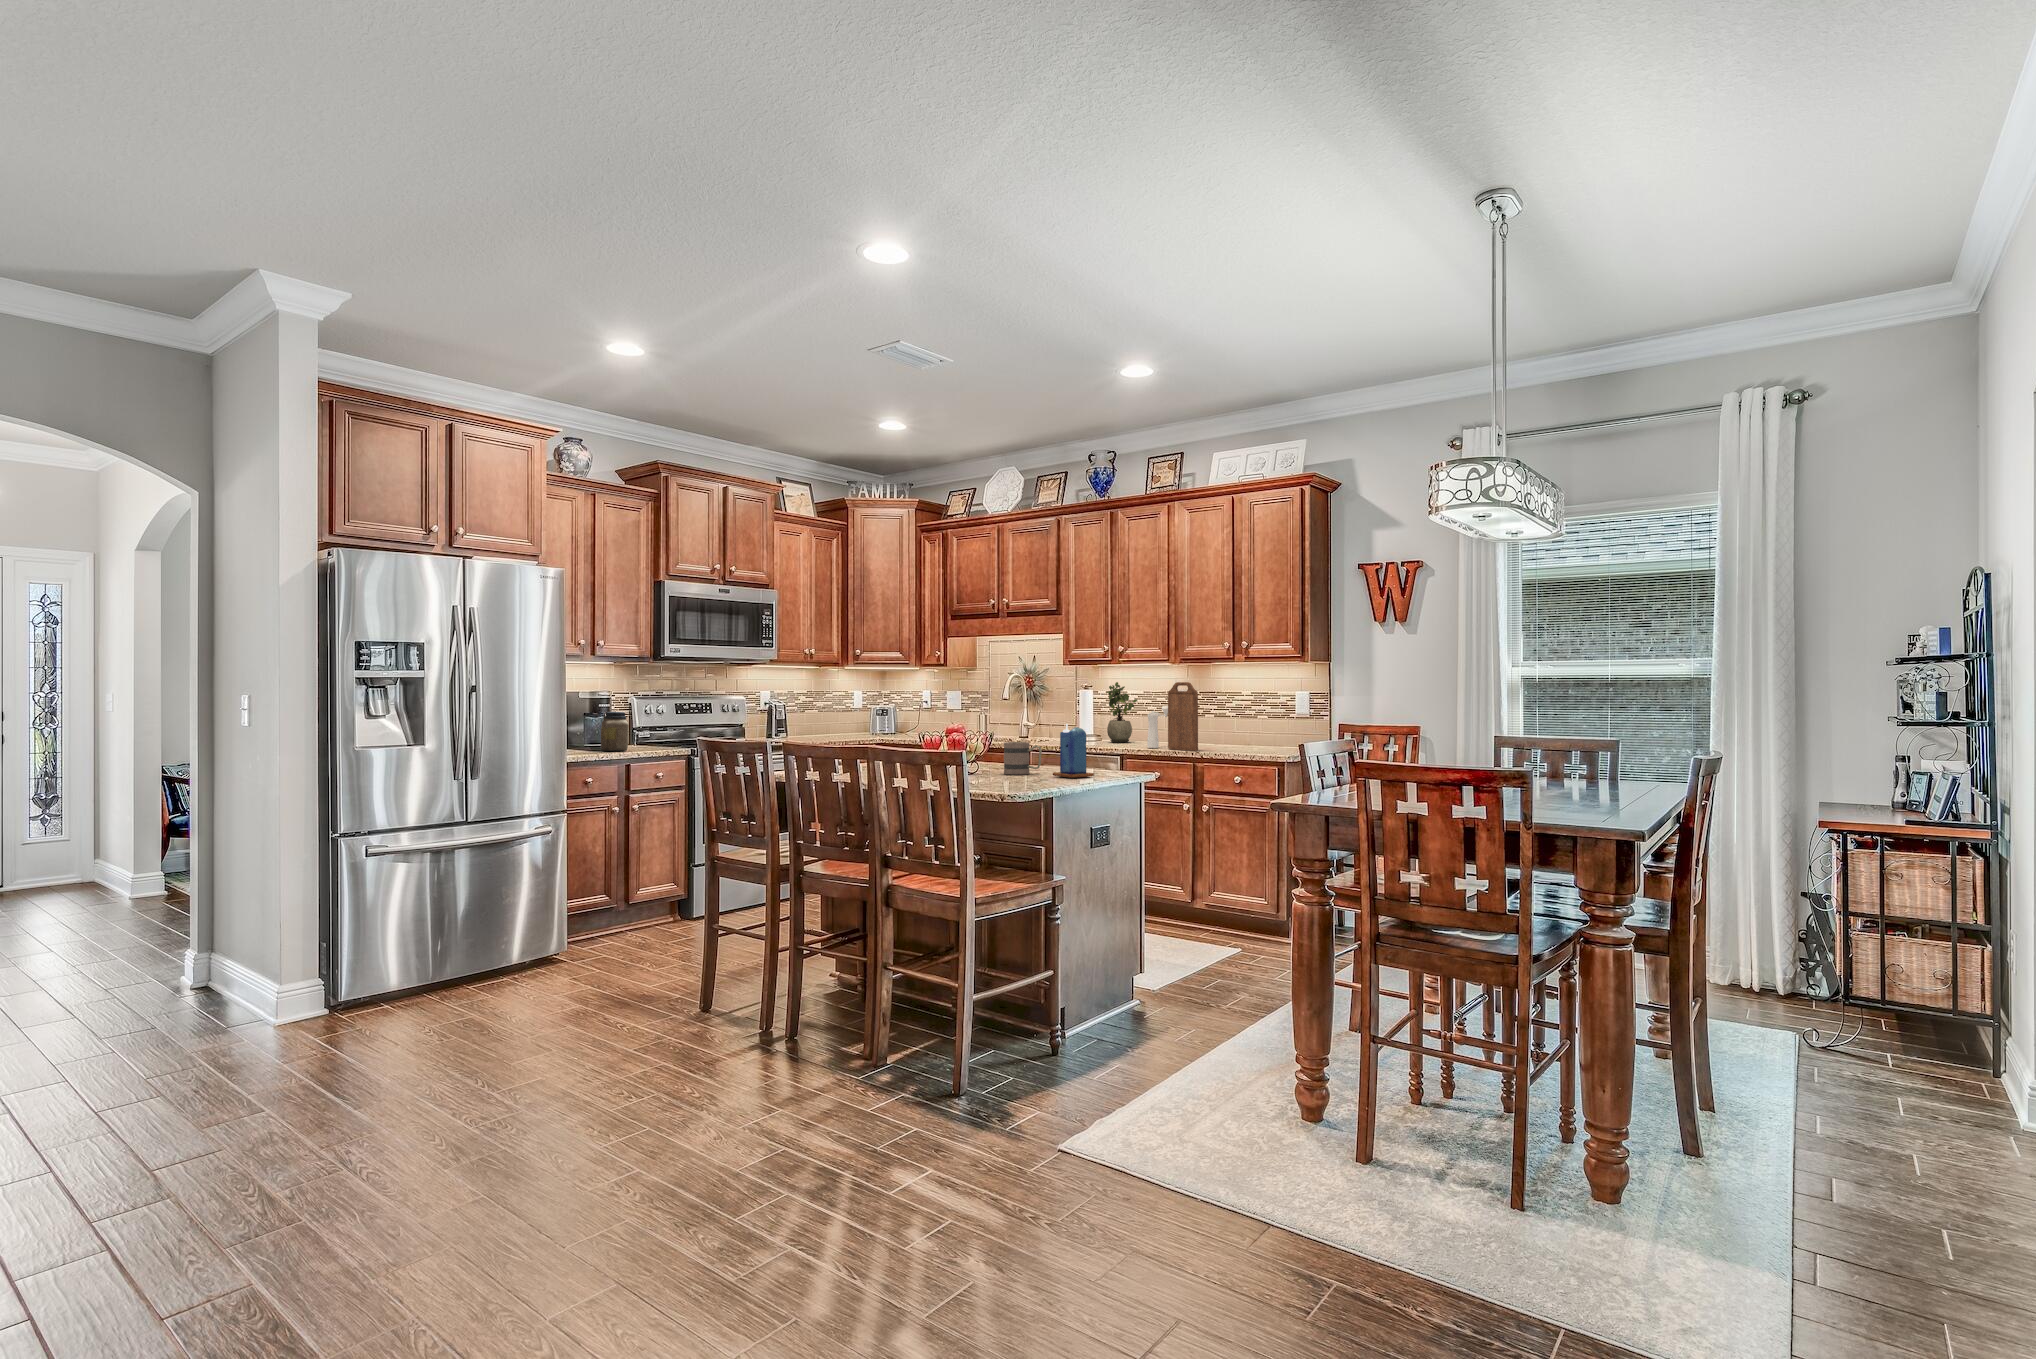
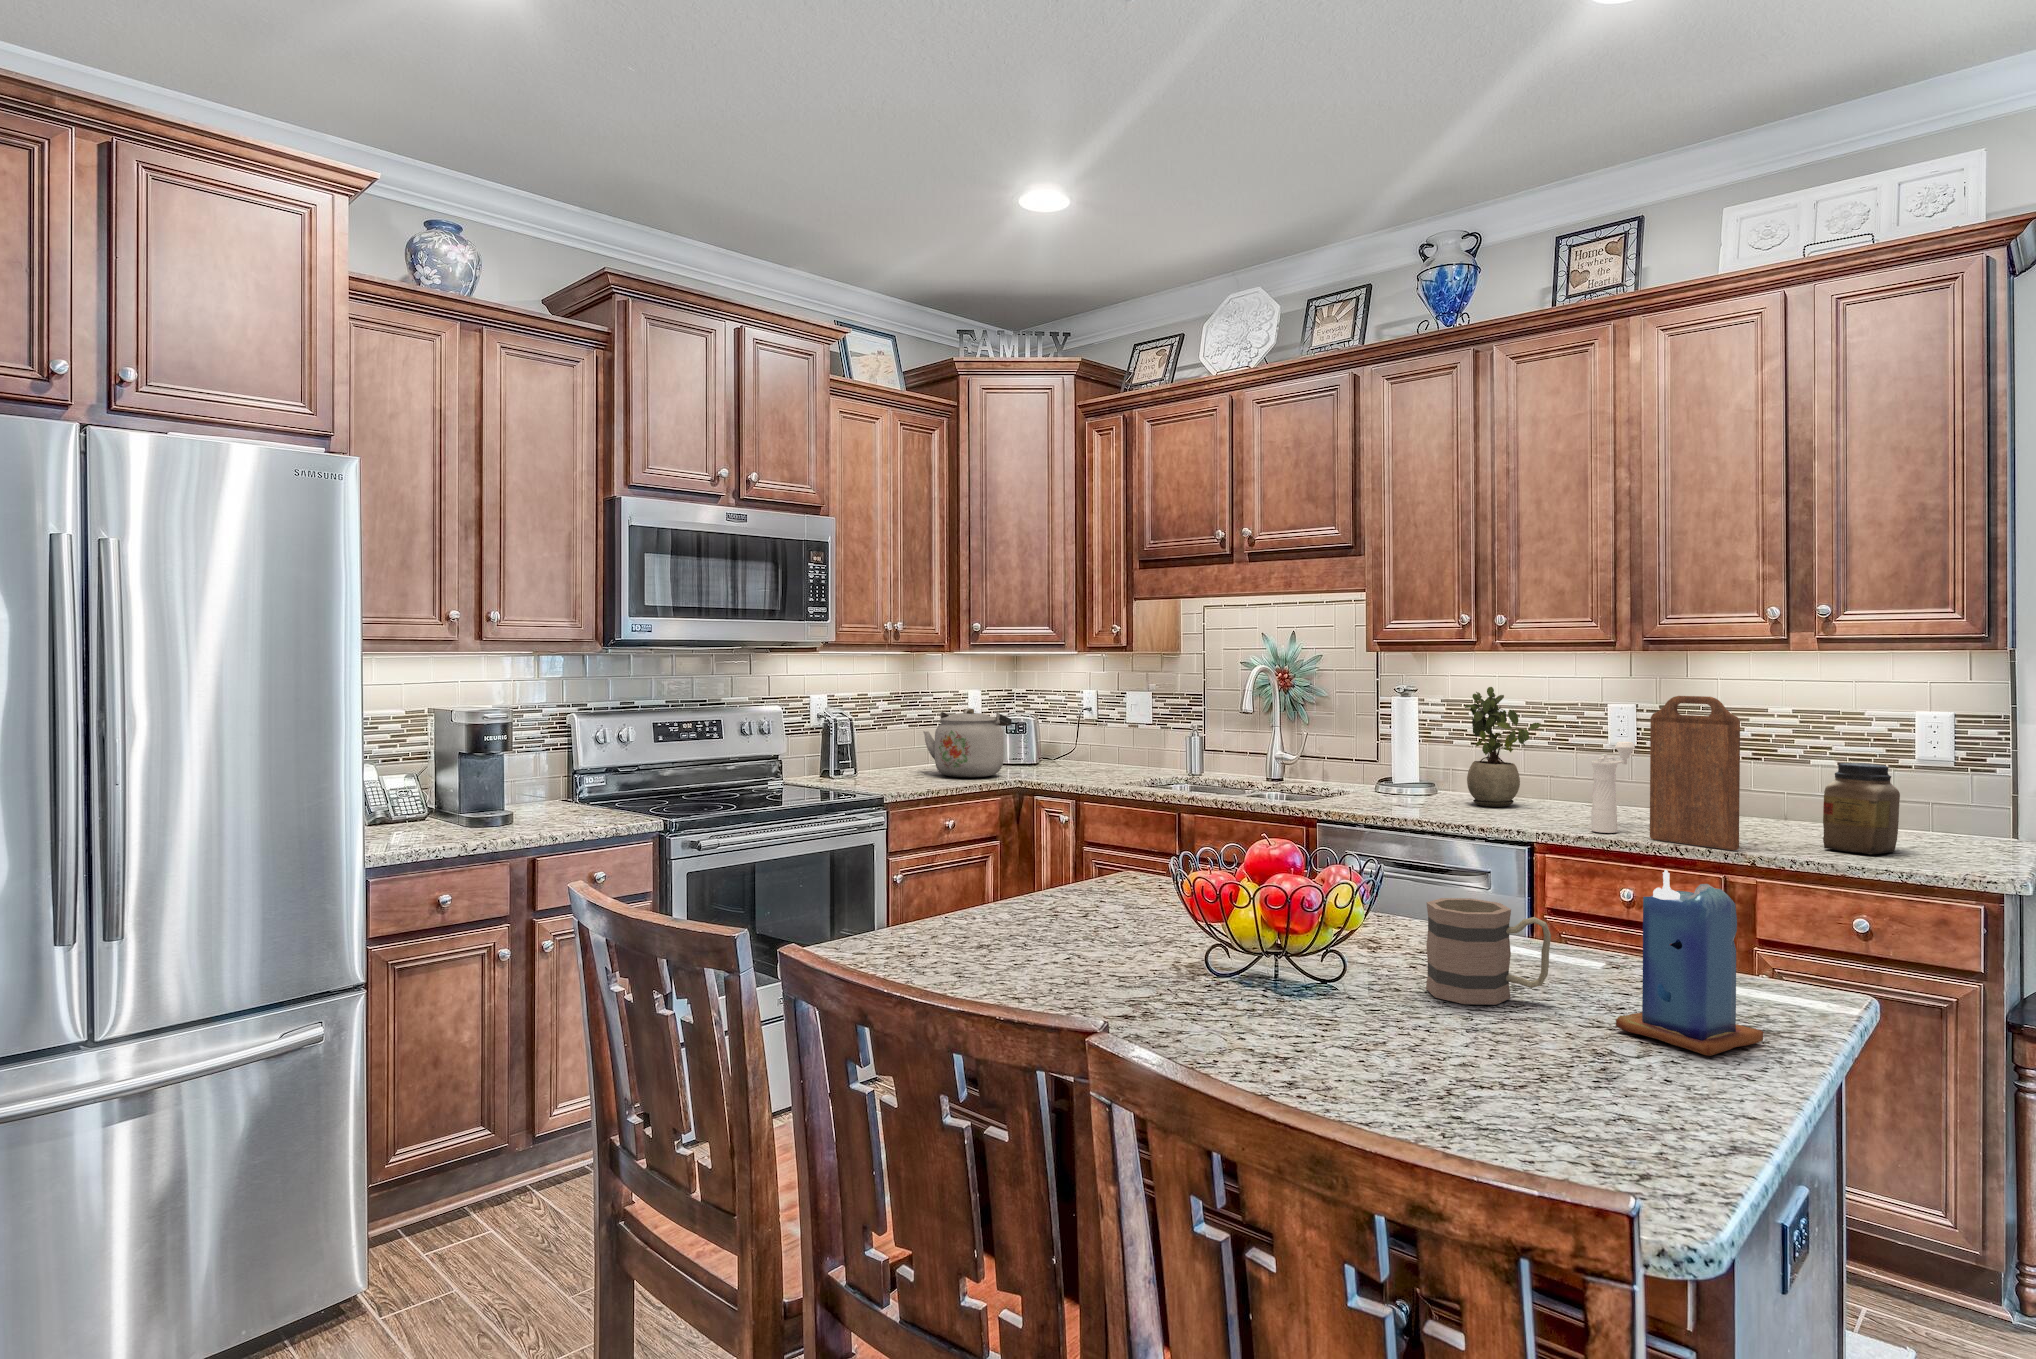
kettle: none [827,698,878,737] -> present [923,708,1012,777]
jar: present [601,712,629,751] -> present [1823,763,1900,854]

